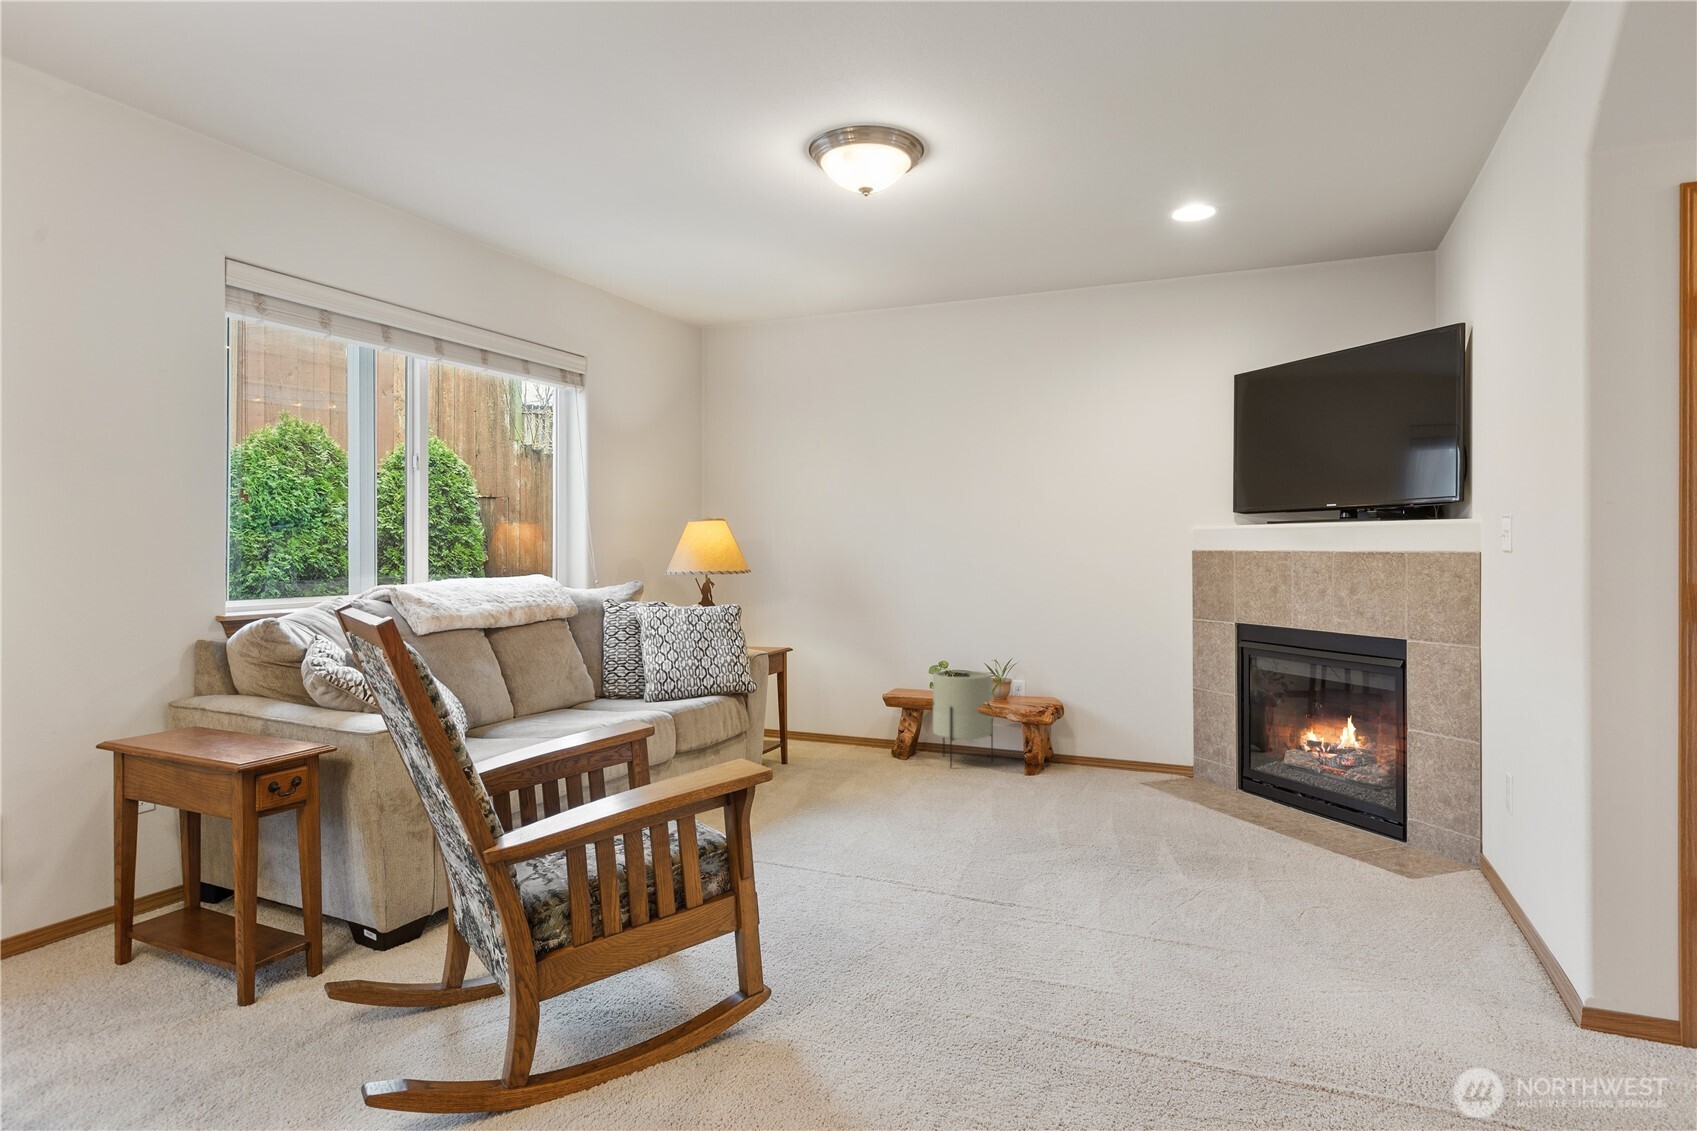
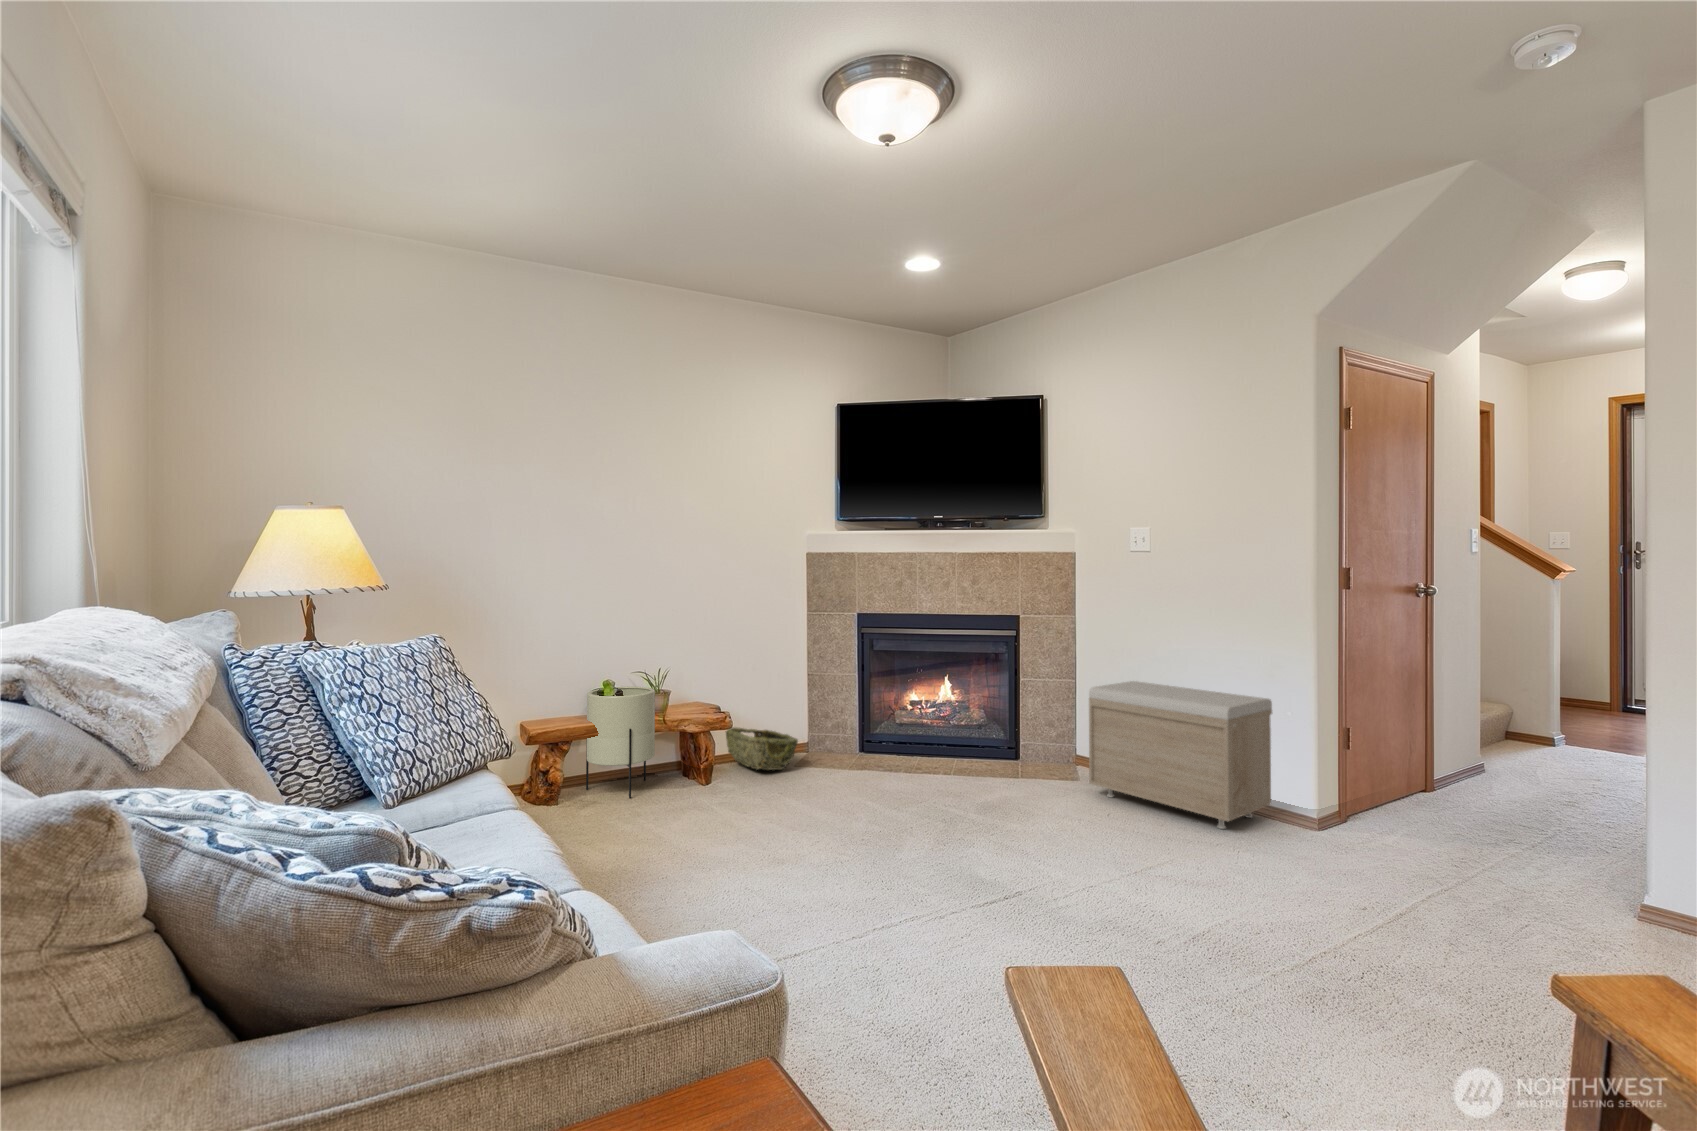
woven basket: none [1067,730,1138,783] -> present [726,728,798,770]
storage bench: none [1351,742,1547,988] -> present [1089,681,1272,829]

